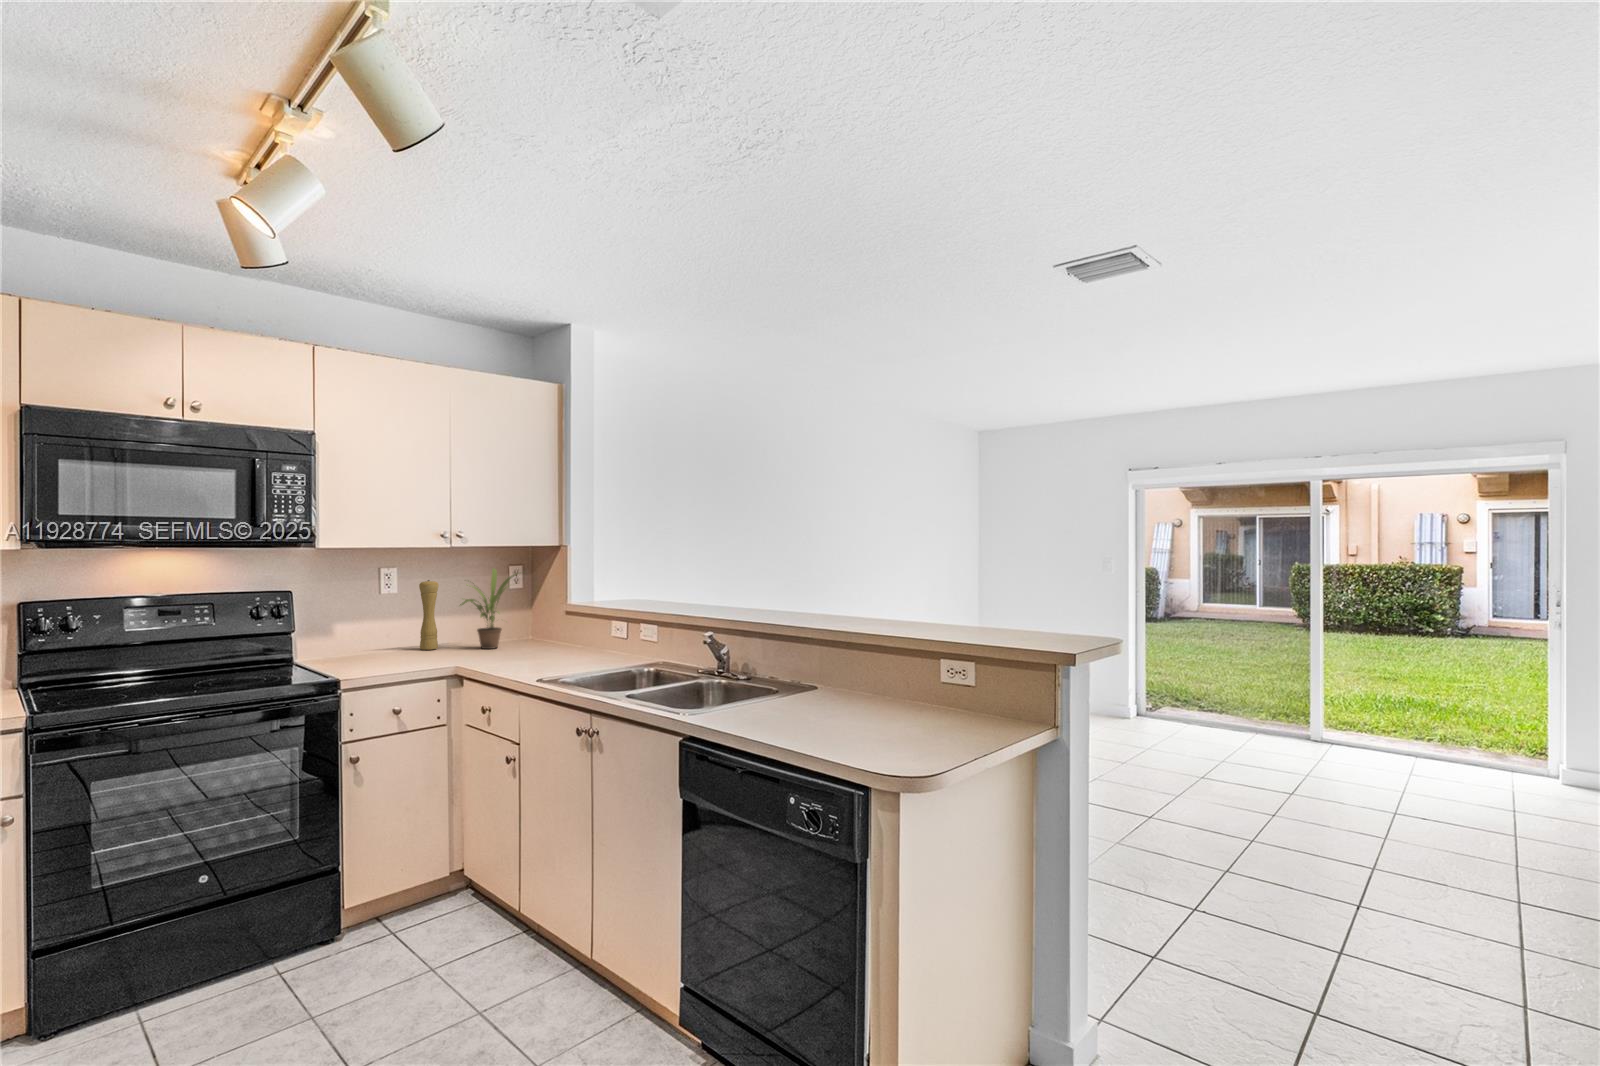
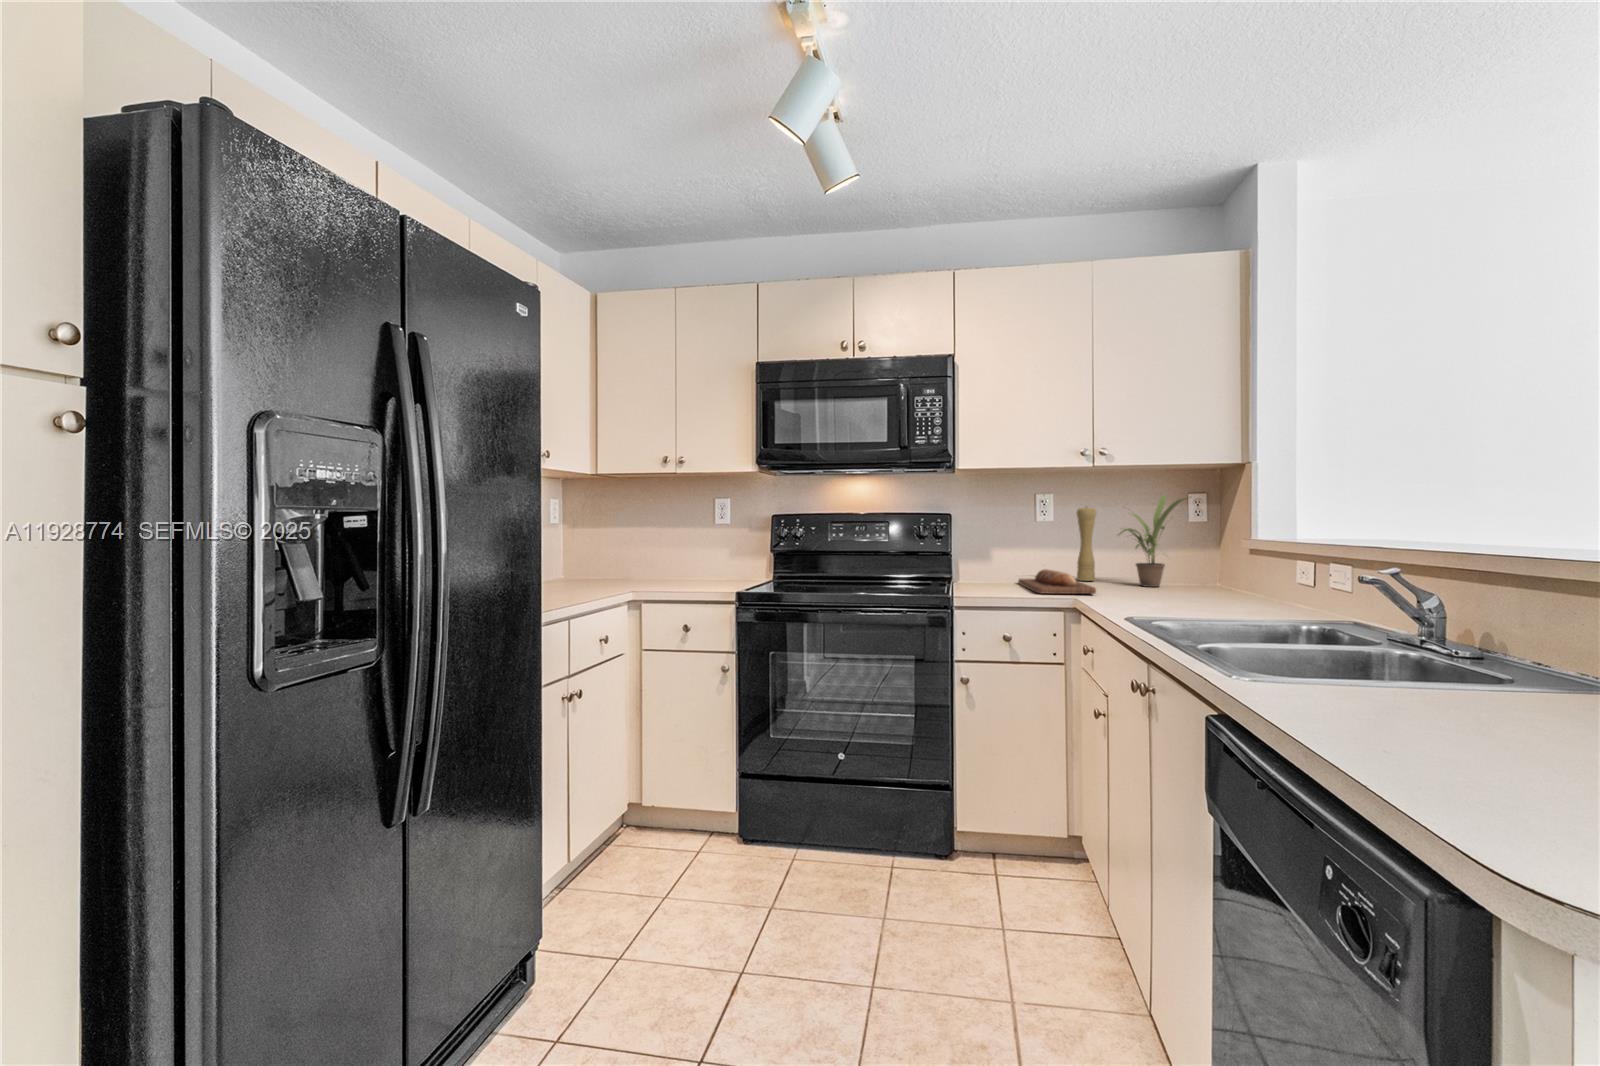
bread loaf: none [374,644,468,669] -> present [1018,569,1096,594]

